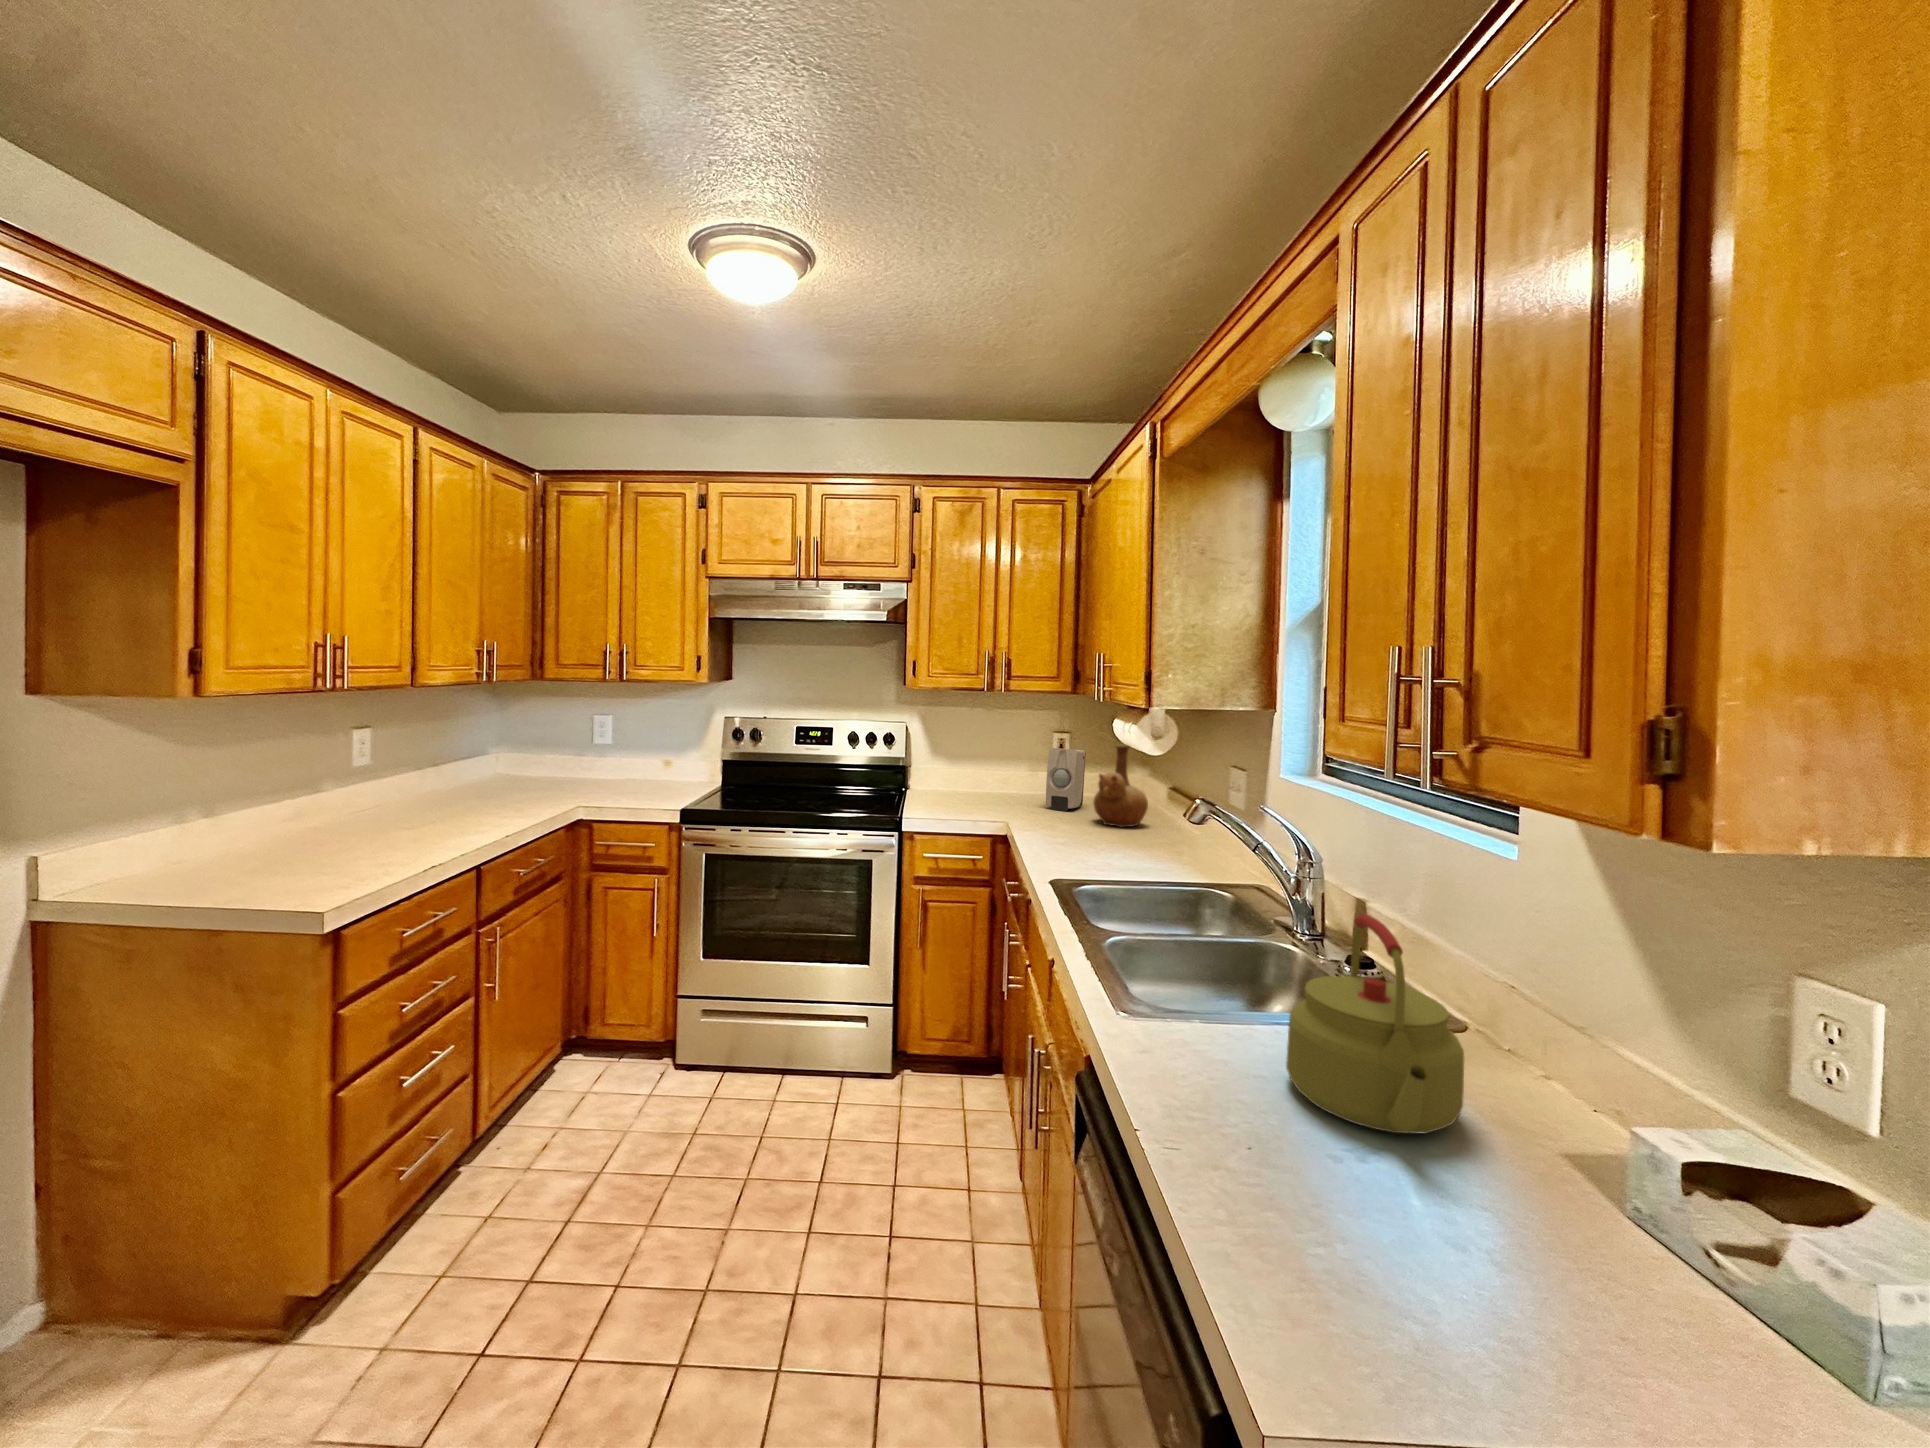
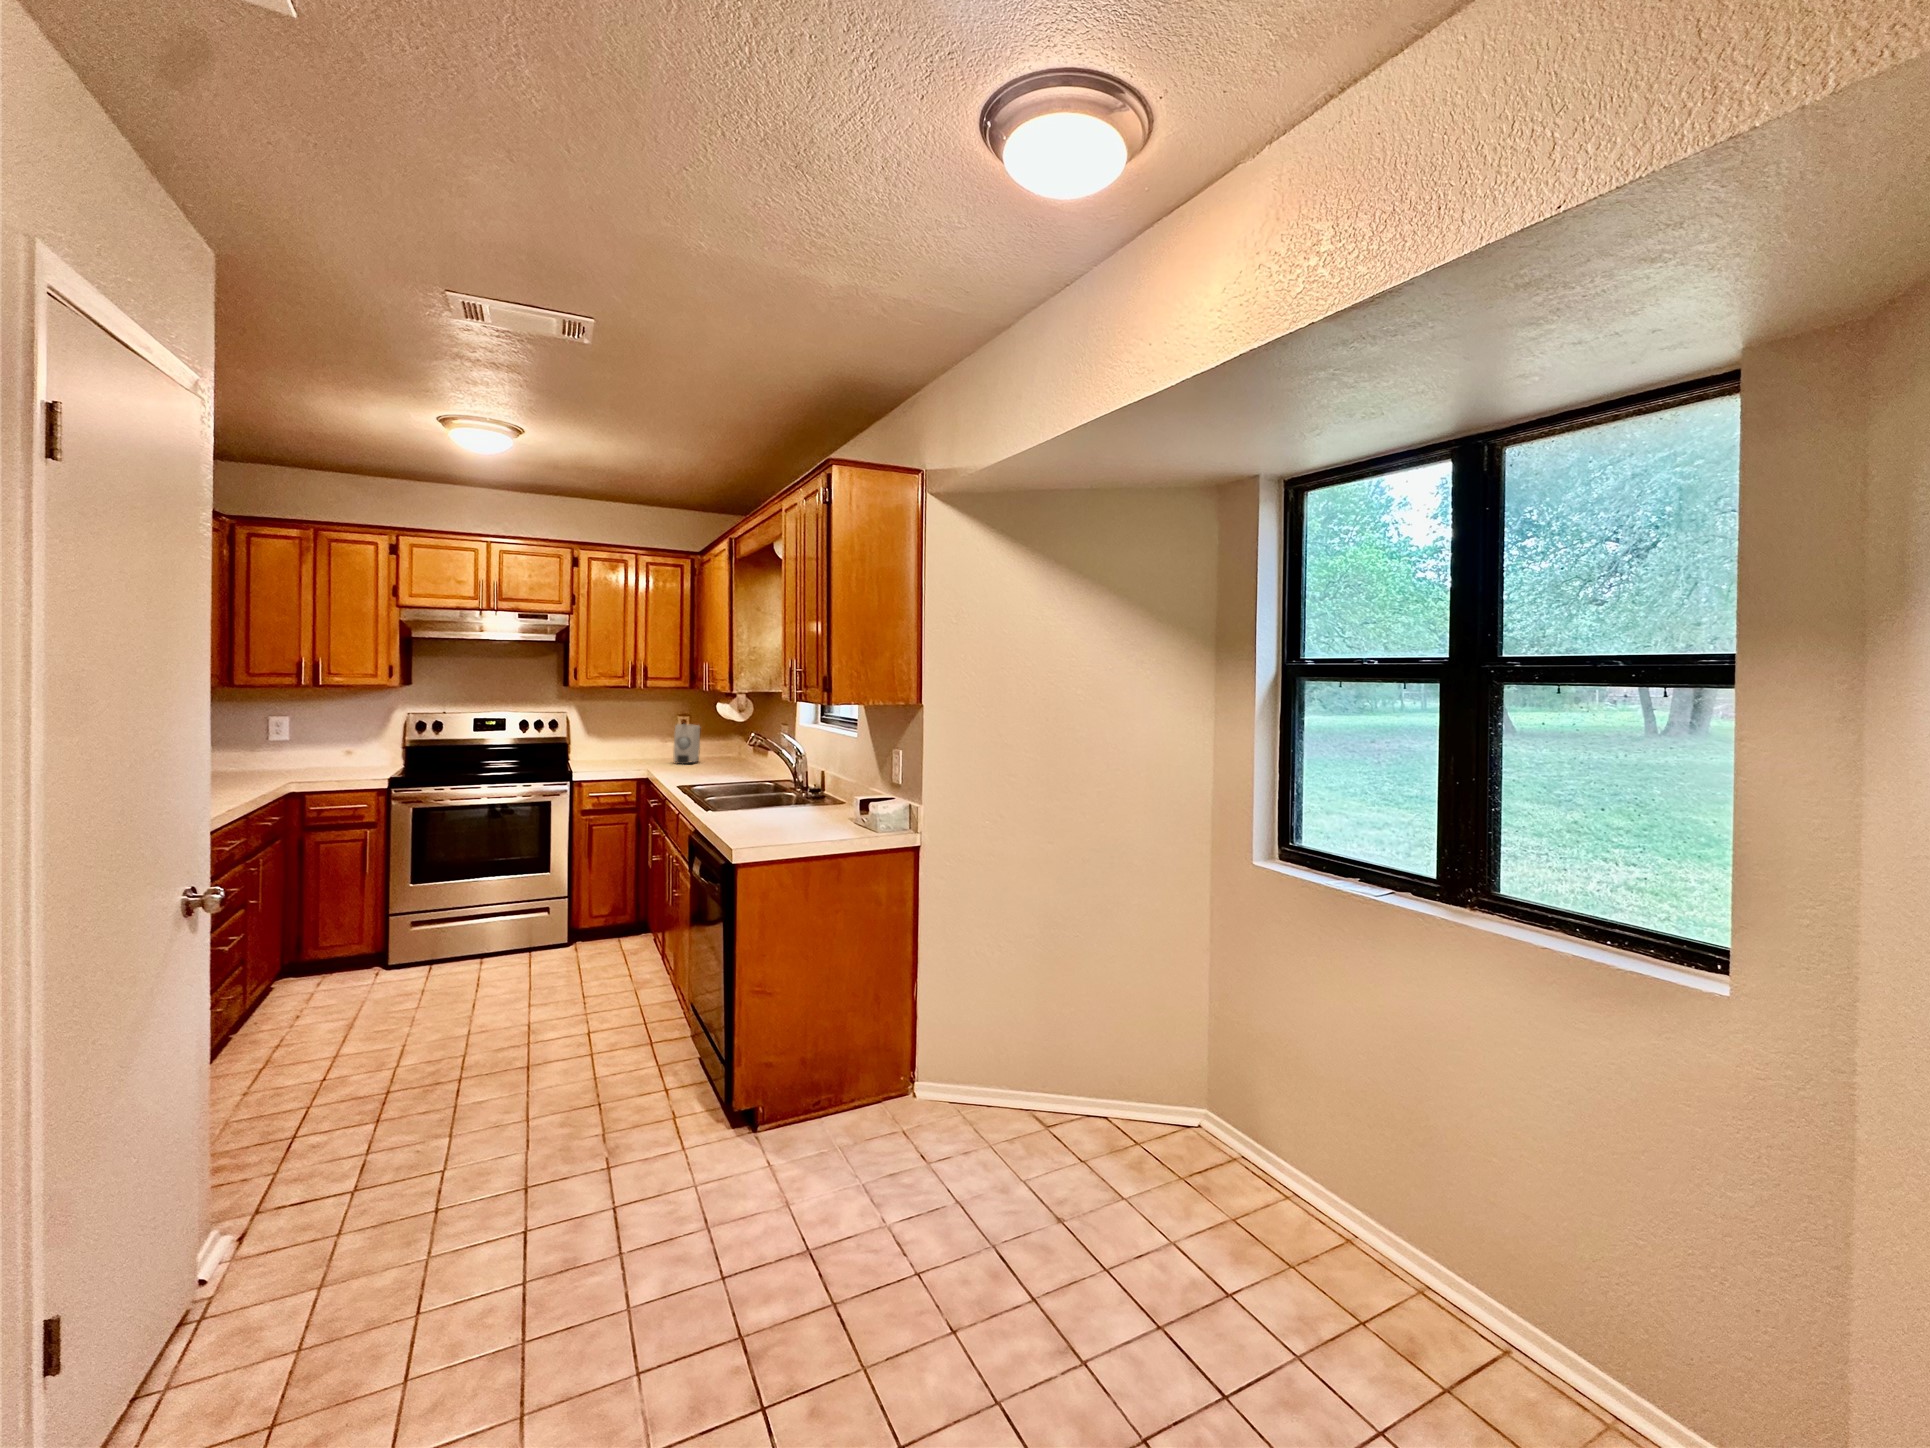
vase: present [1094,745,1148,827] -> none [705,719,740,769]
kettle: present [1286,914,1464,1134] -> none [768,756,824,822]

